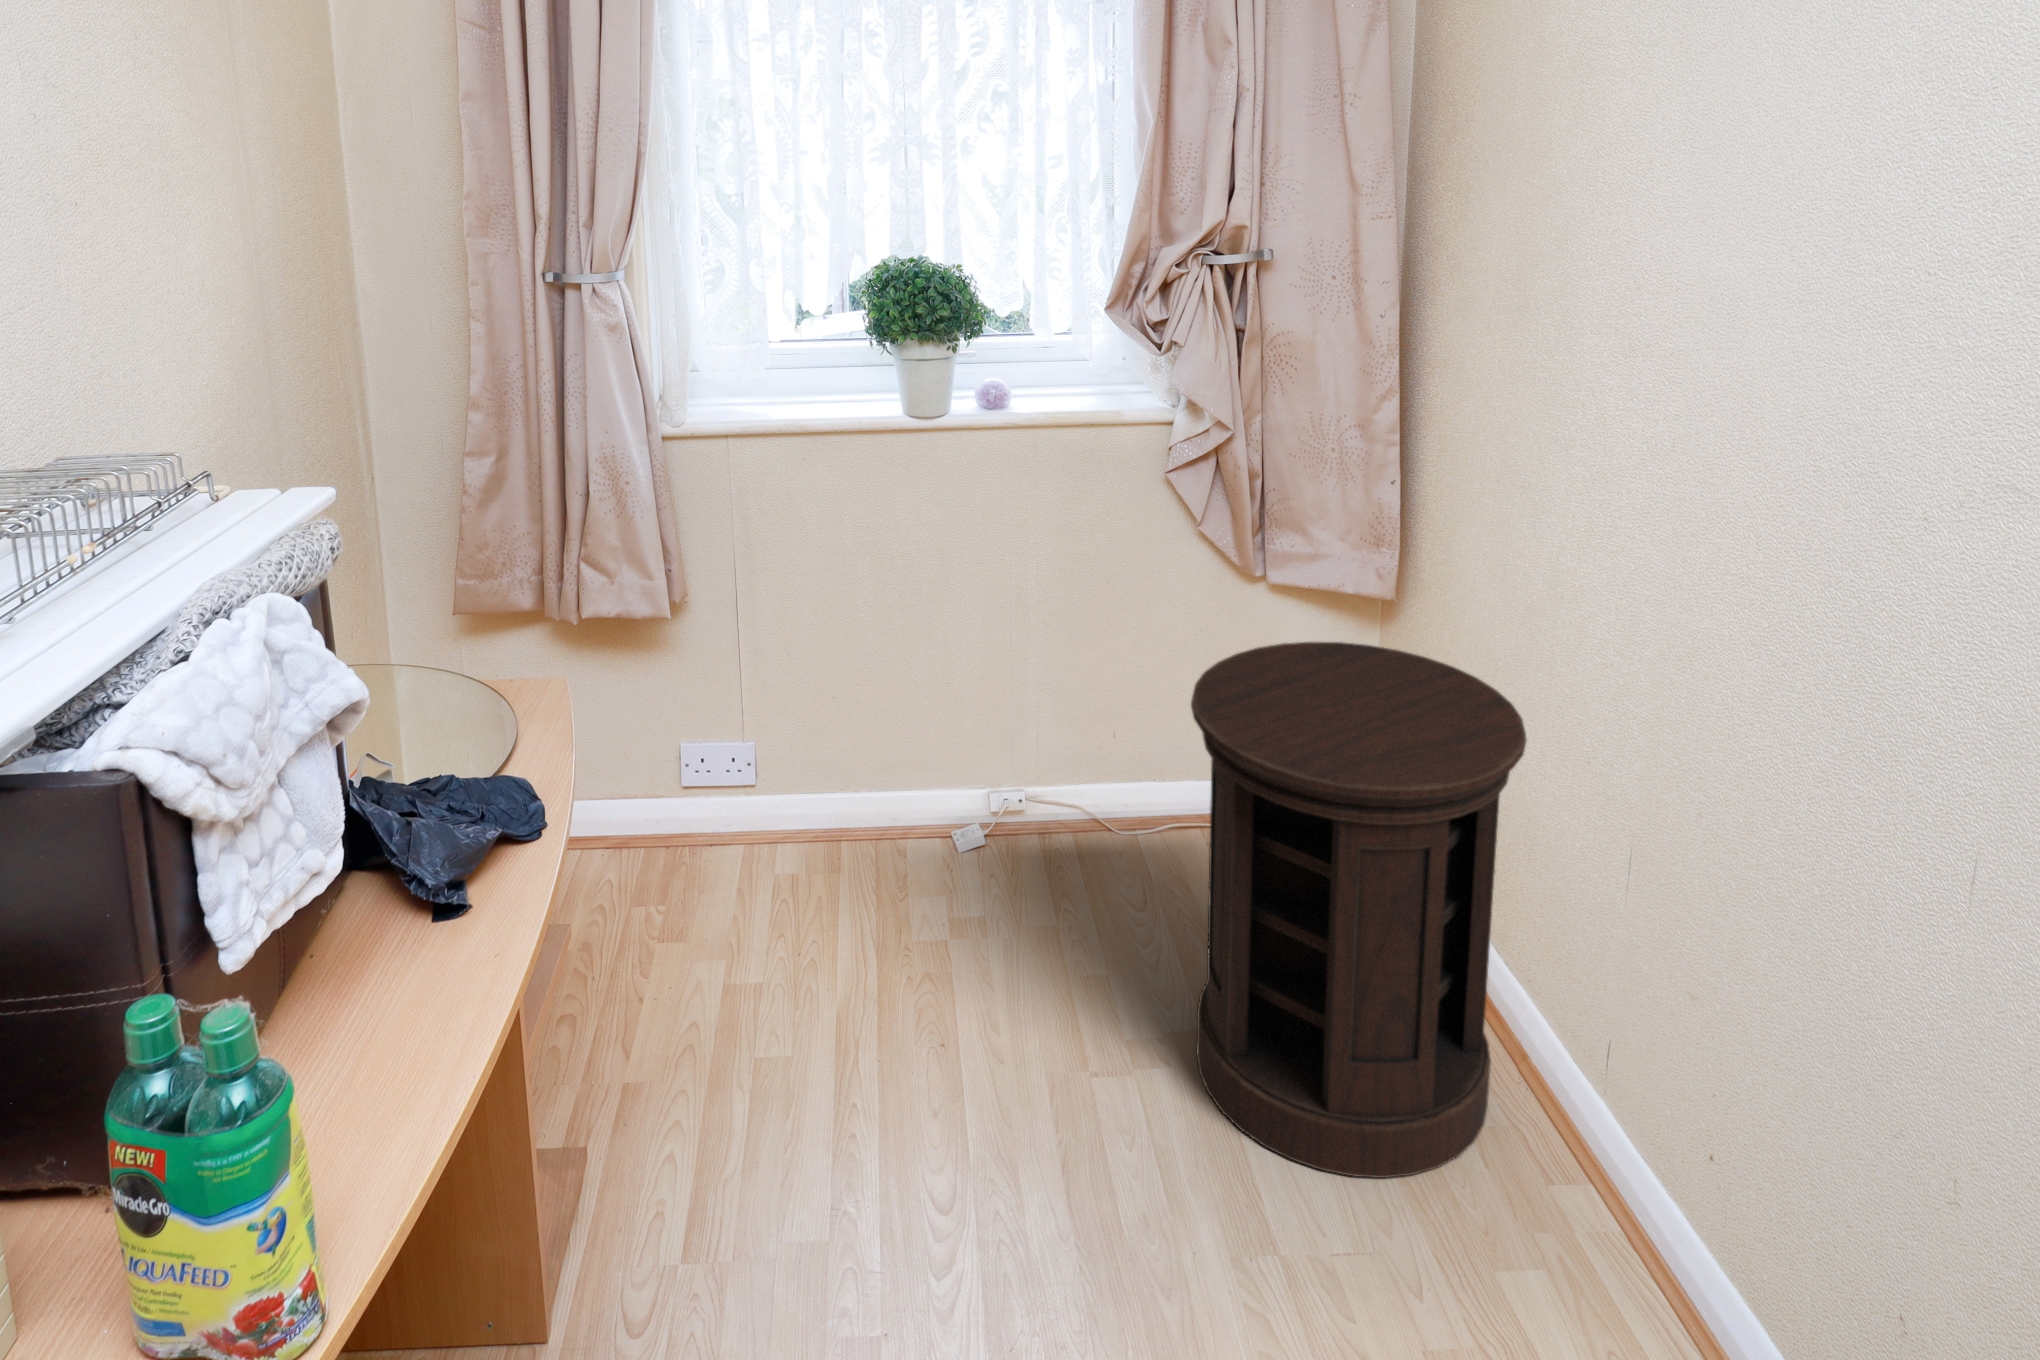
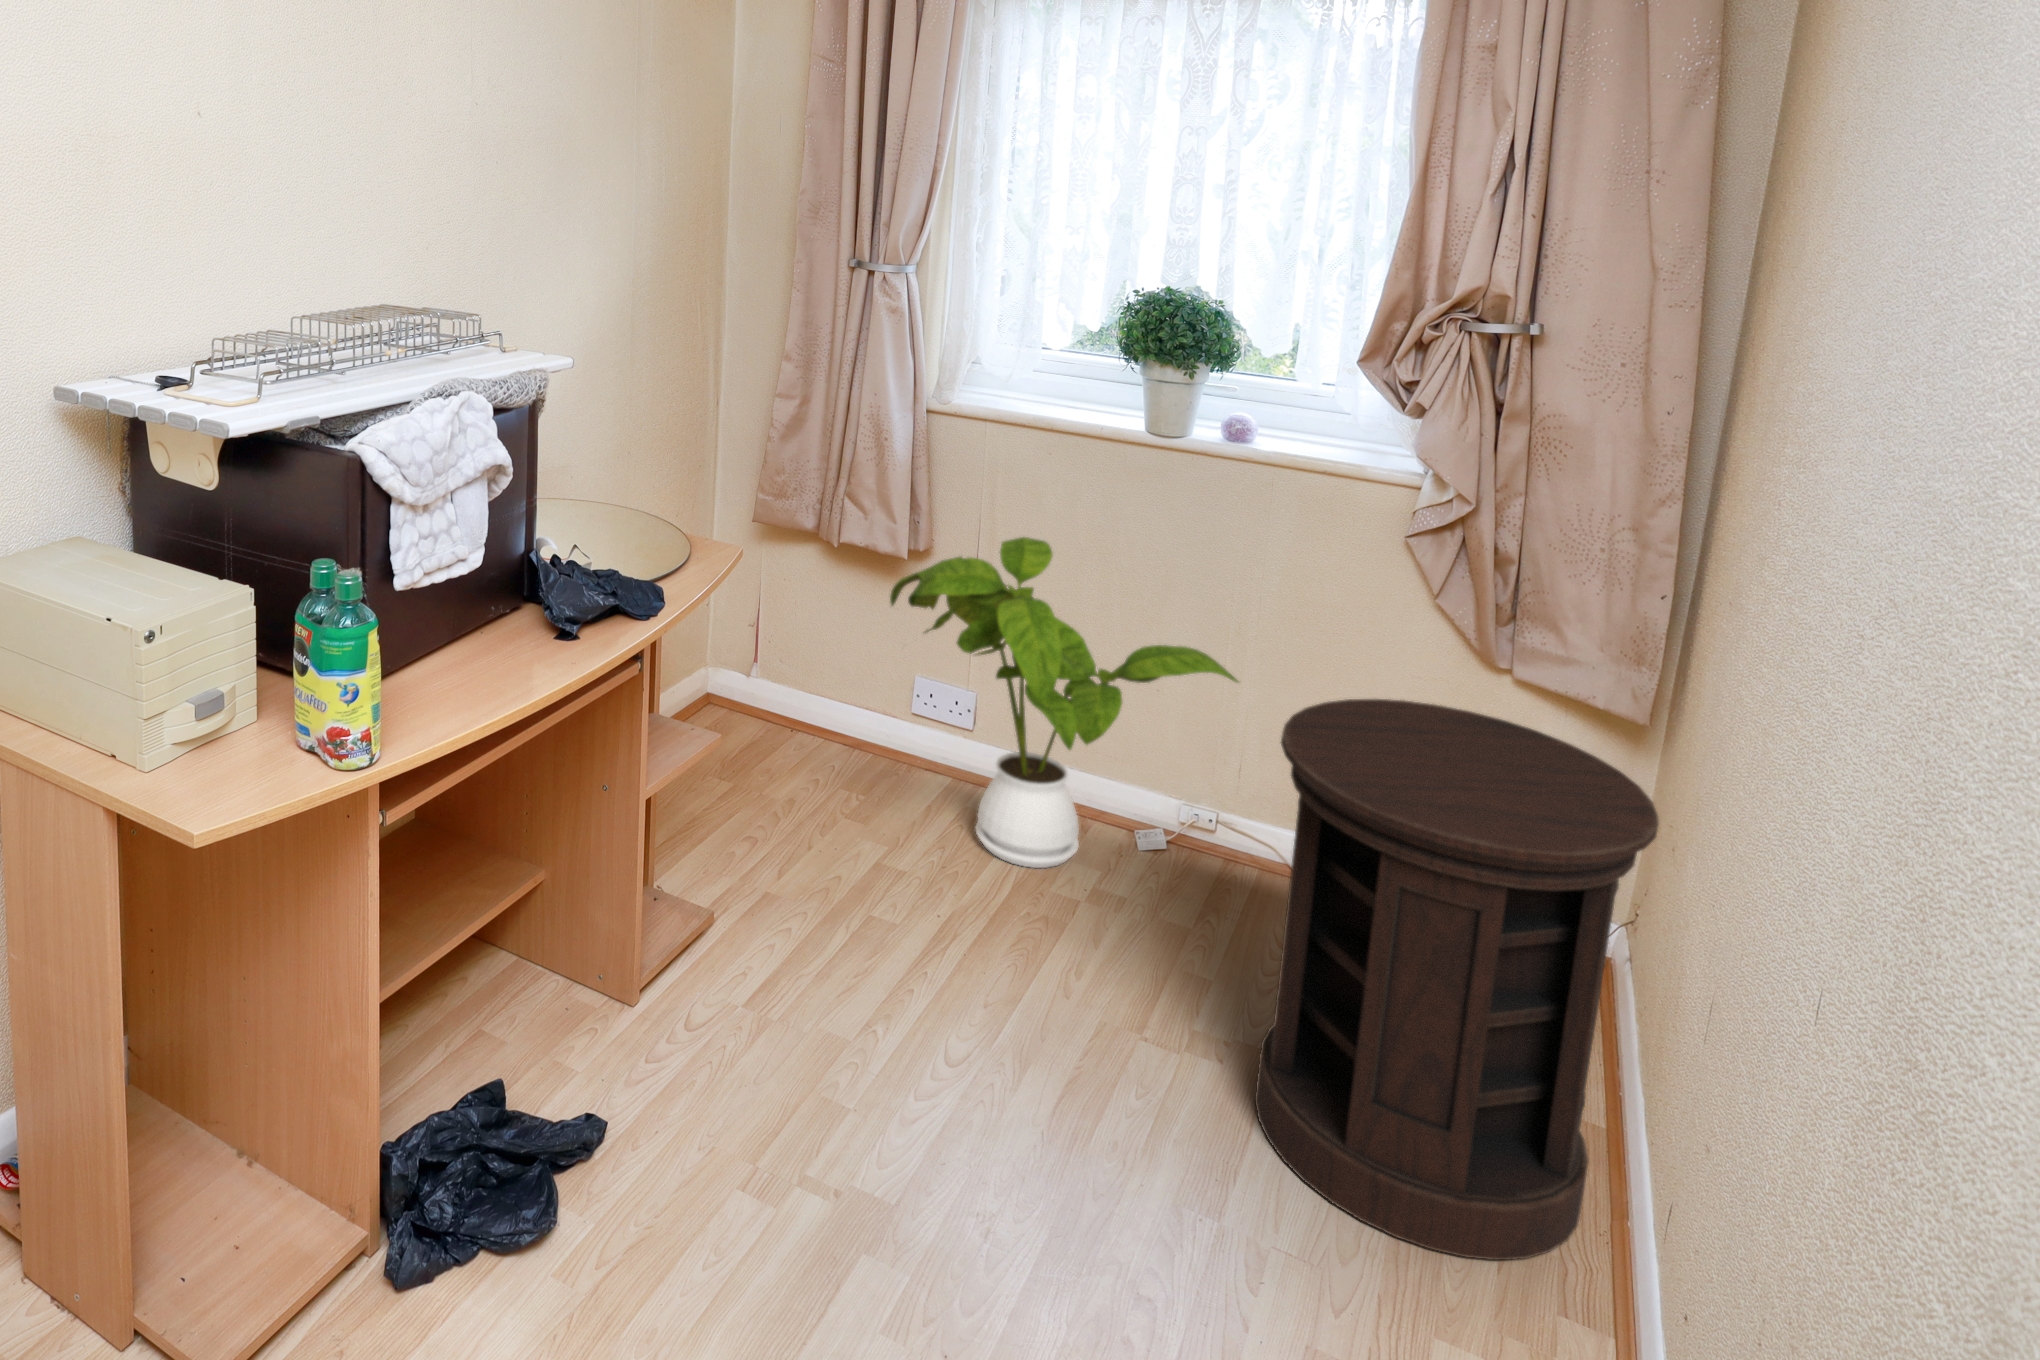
house plant: none [679,564,1049,922] -> present [890,537,1238,868]

